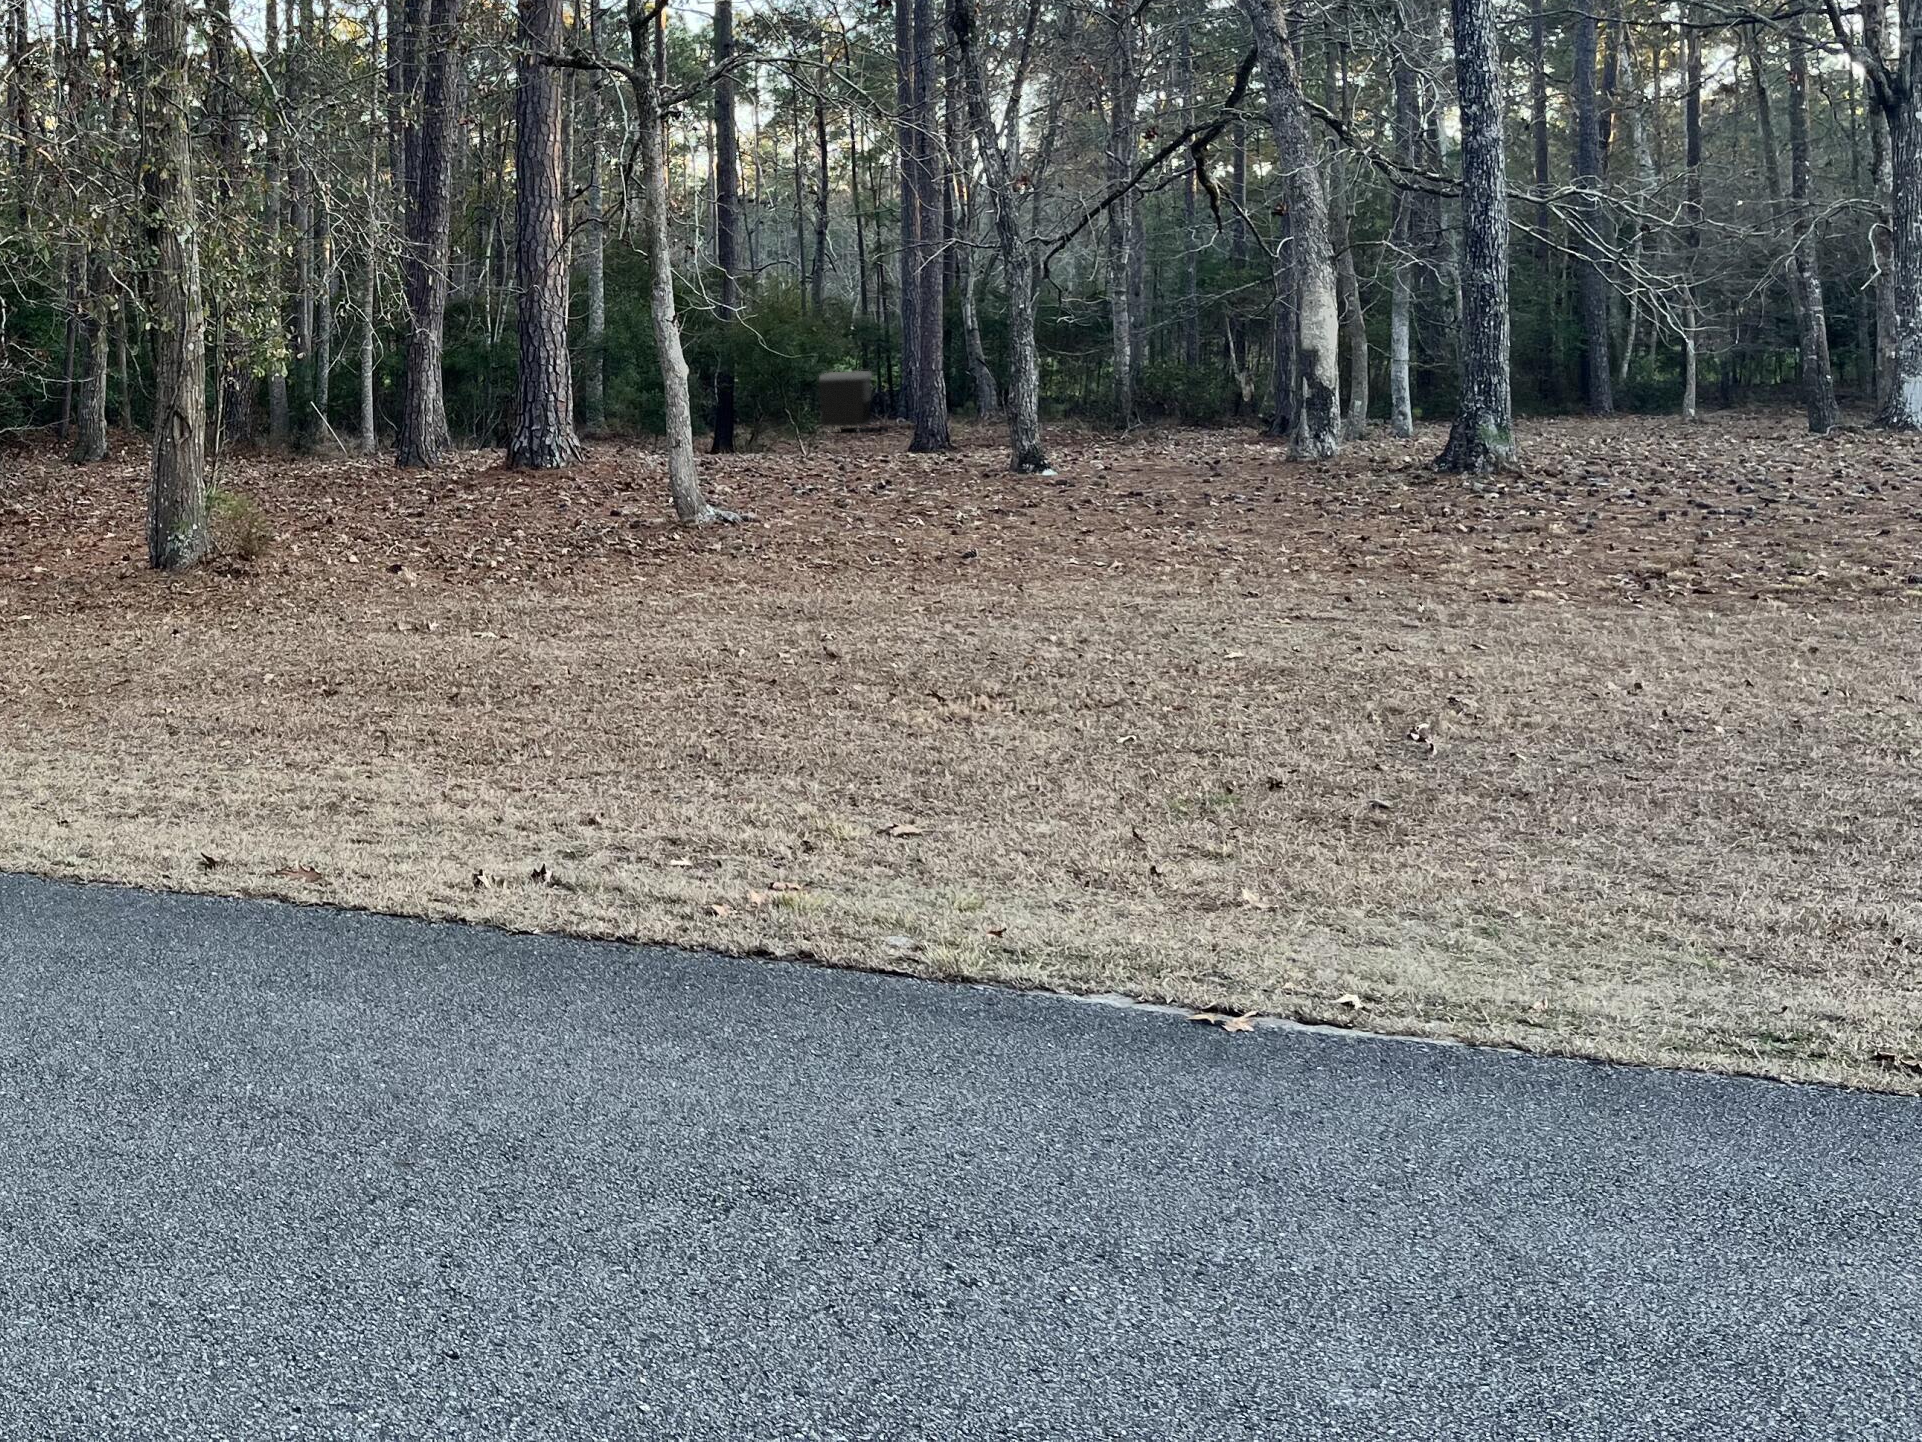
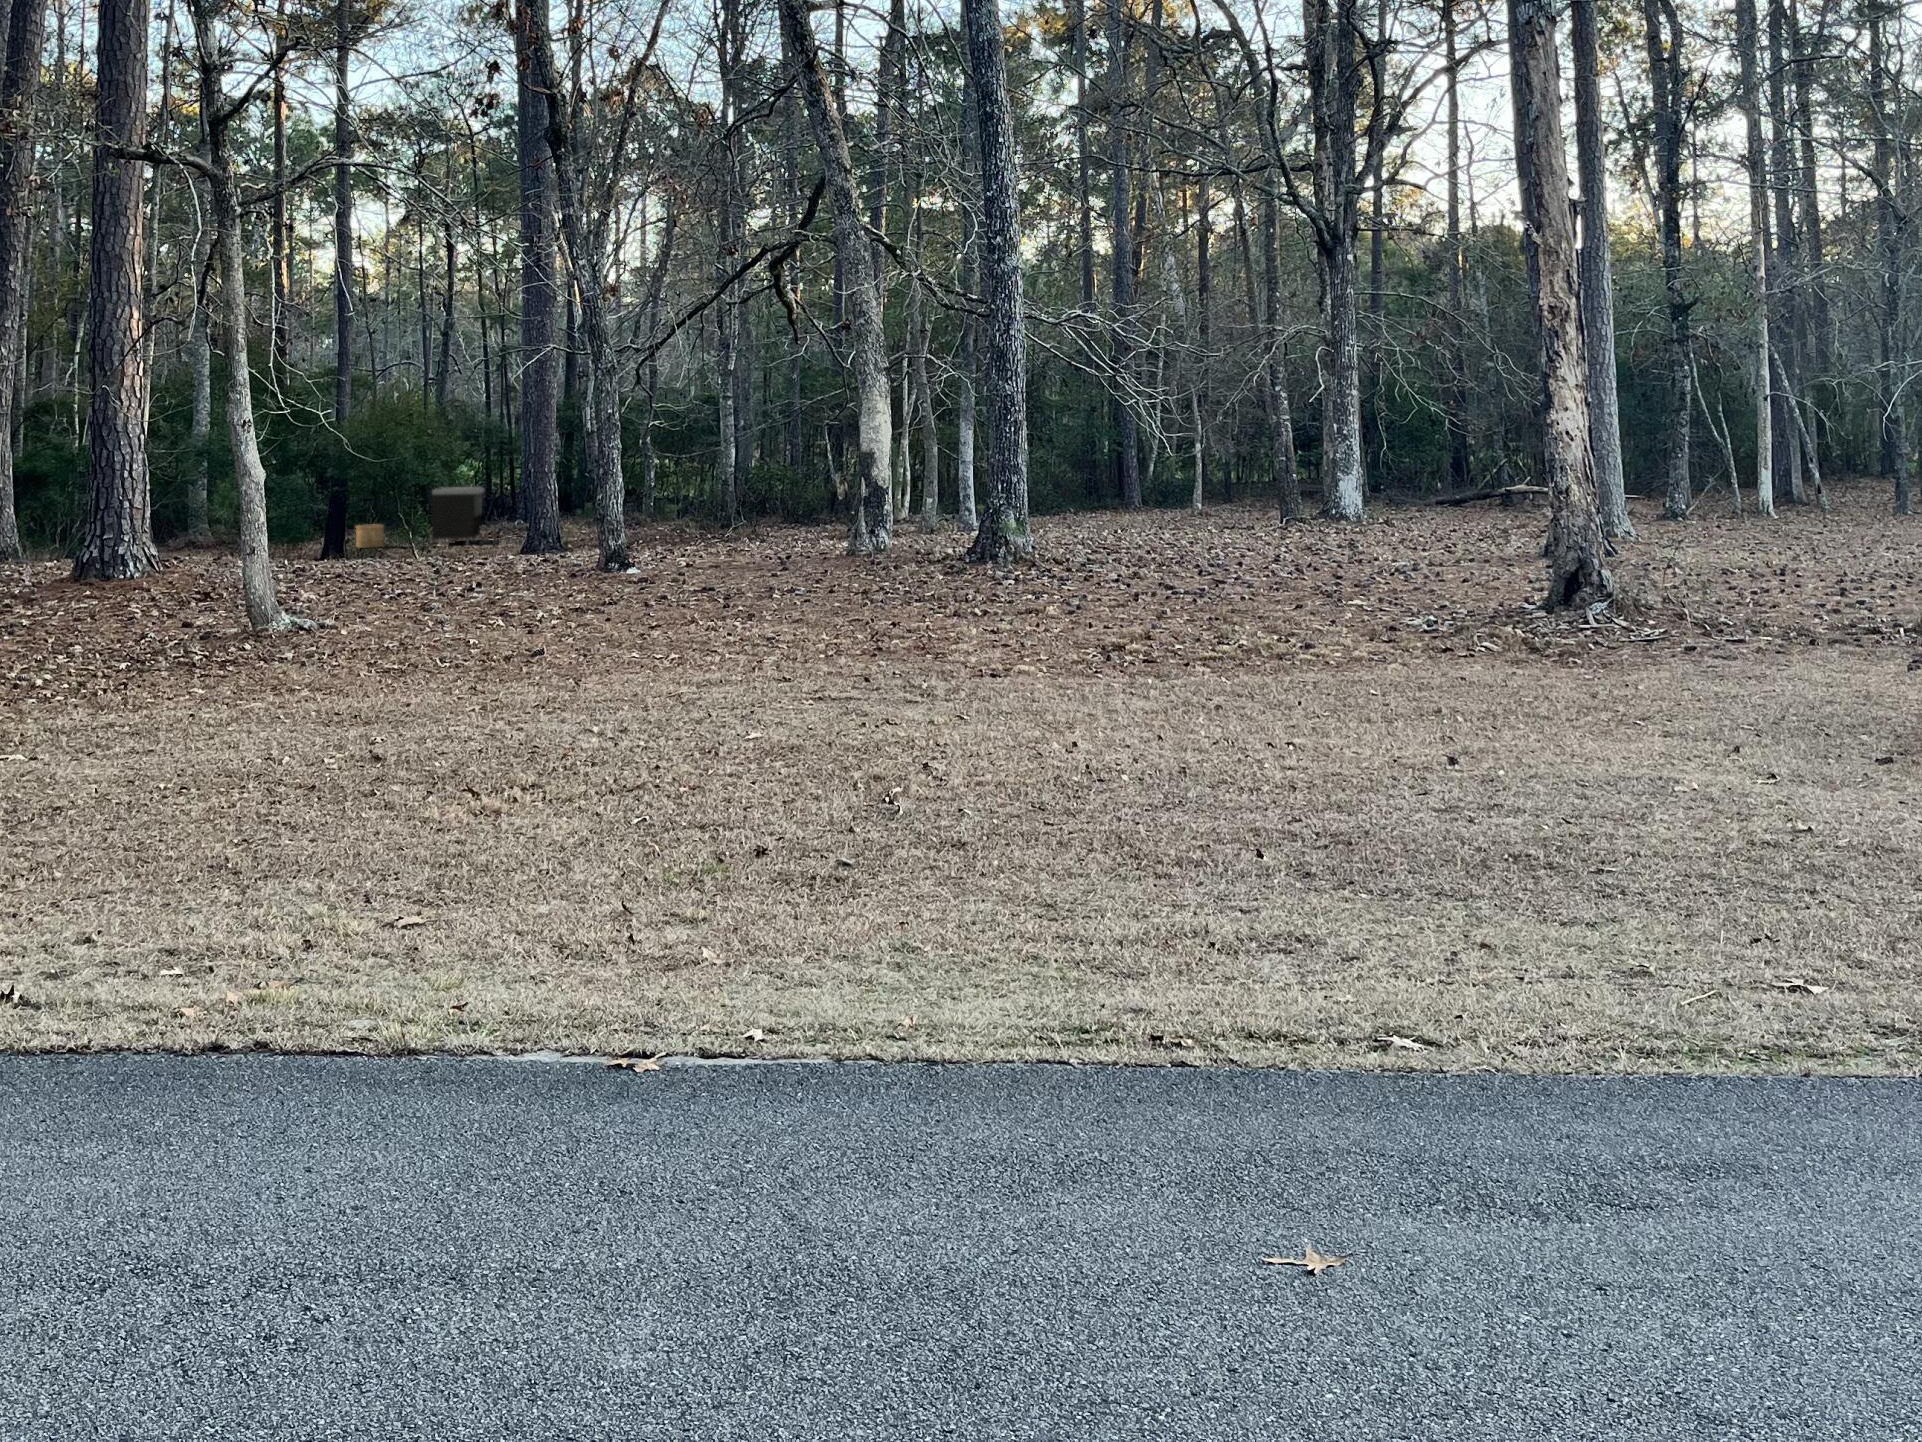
wooden bucket: none [744,412,773,436] -> present [356,524,384,548]

